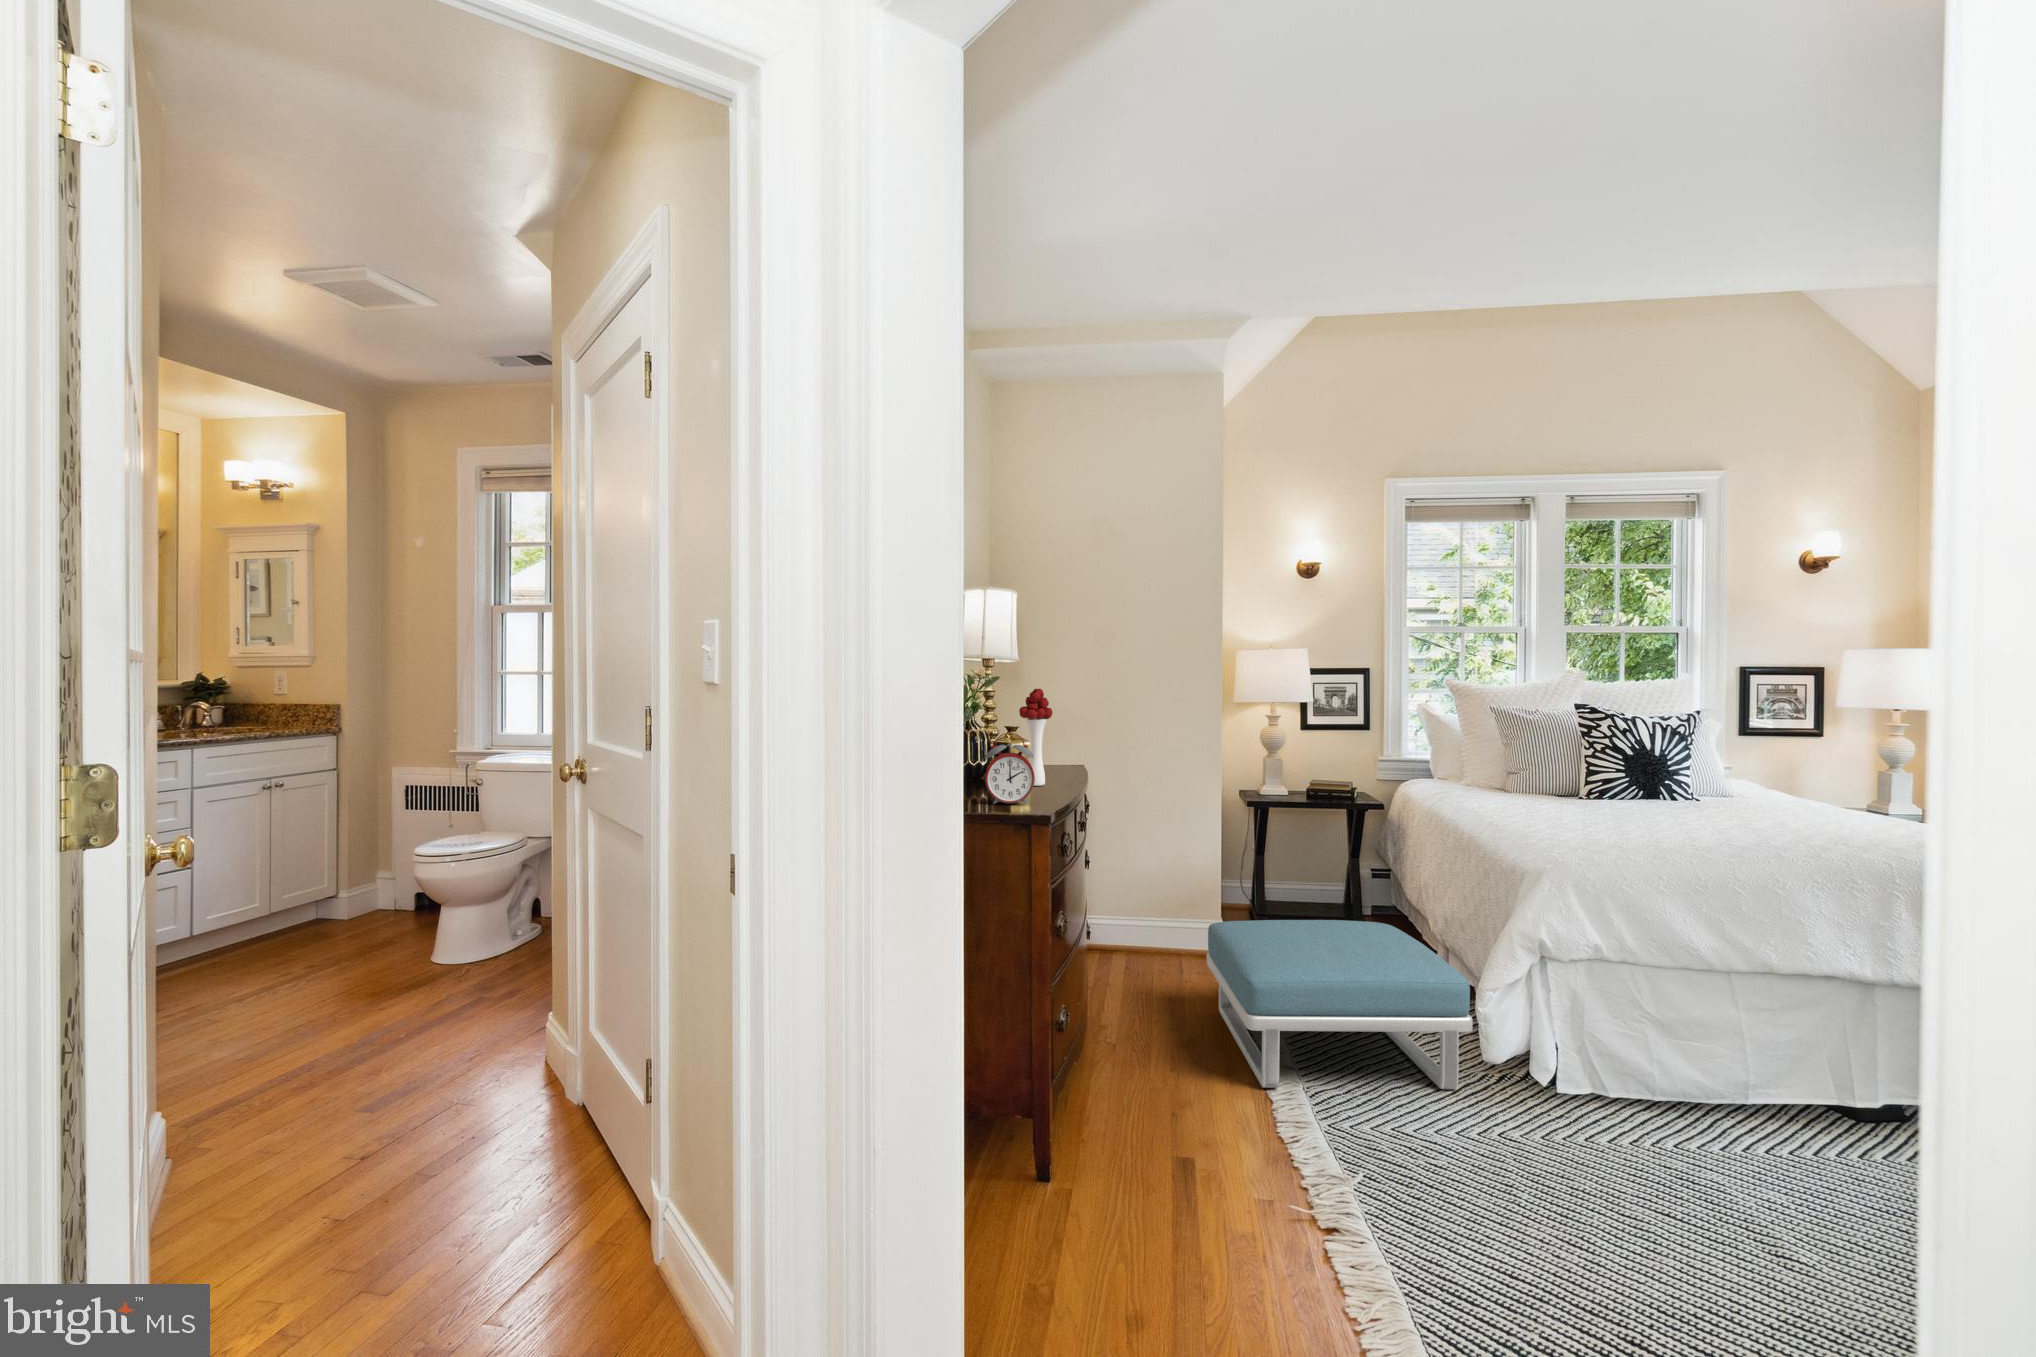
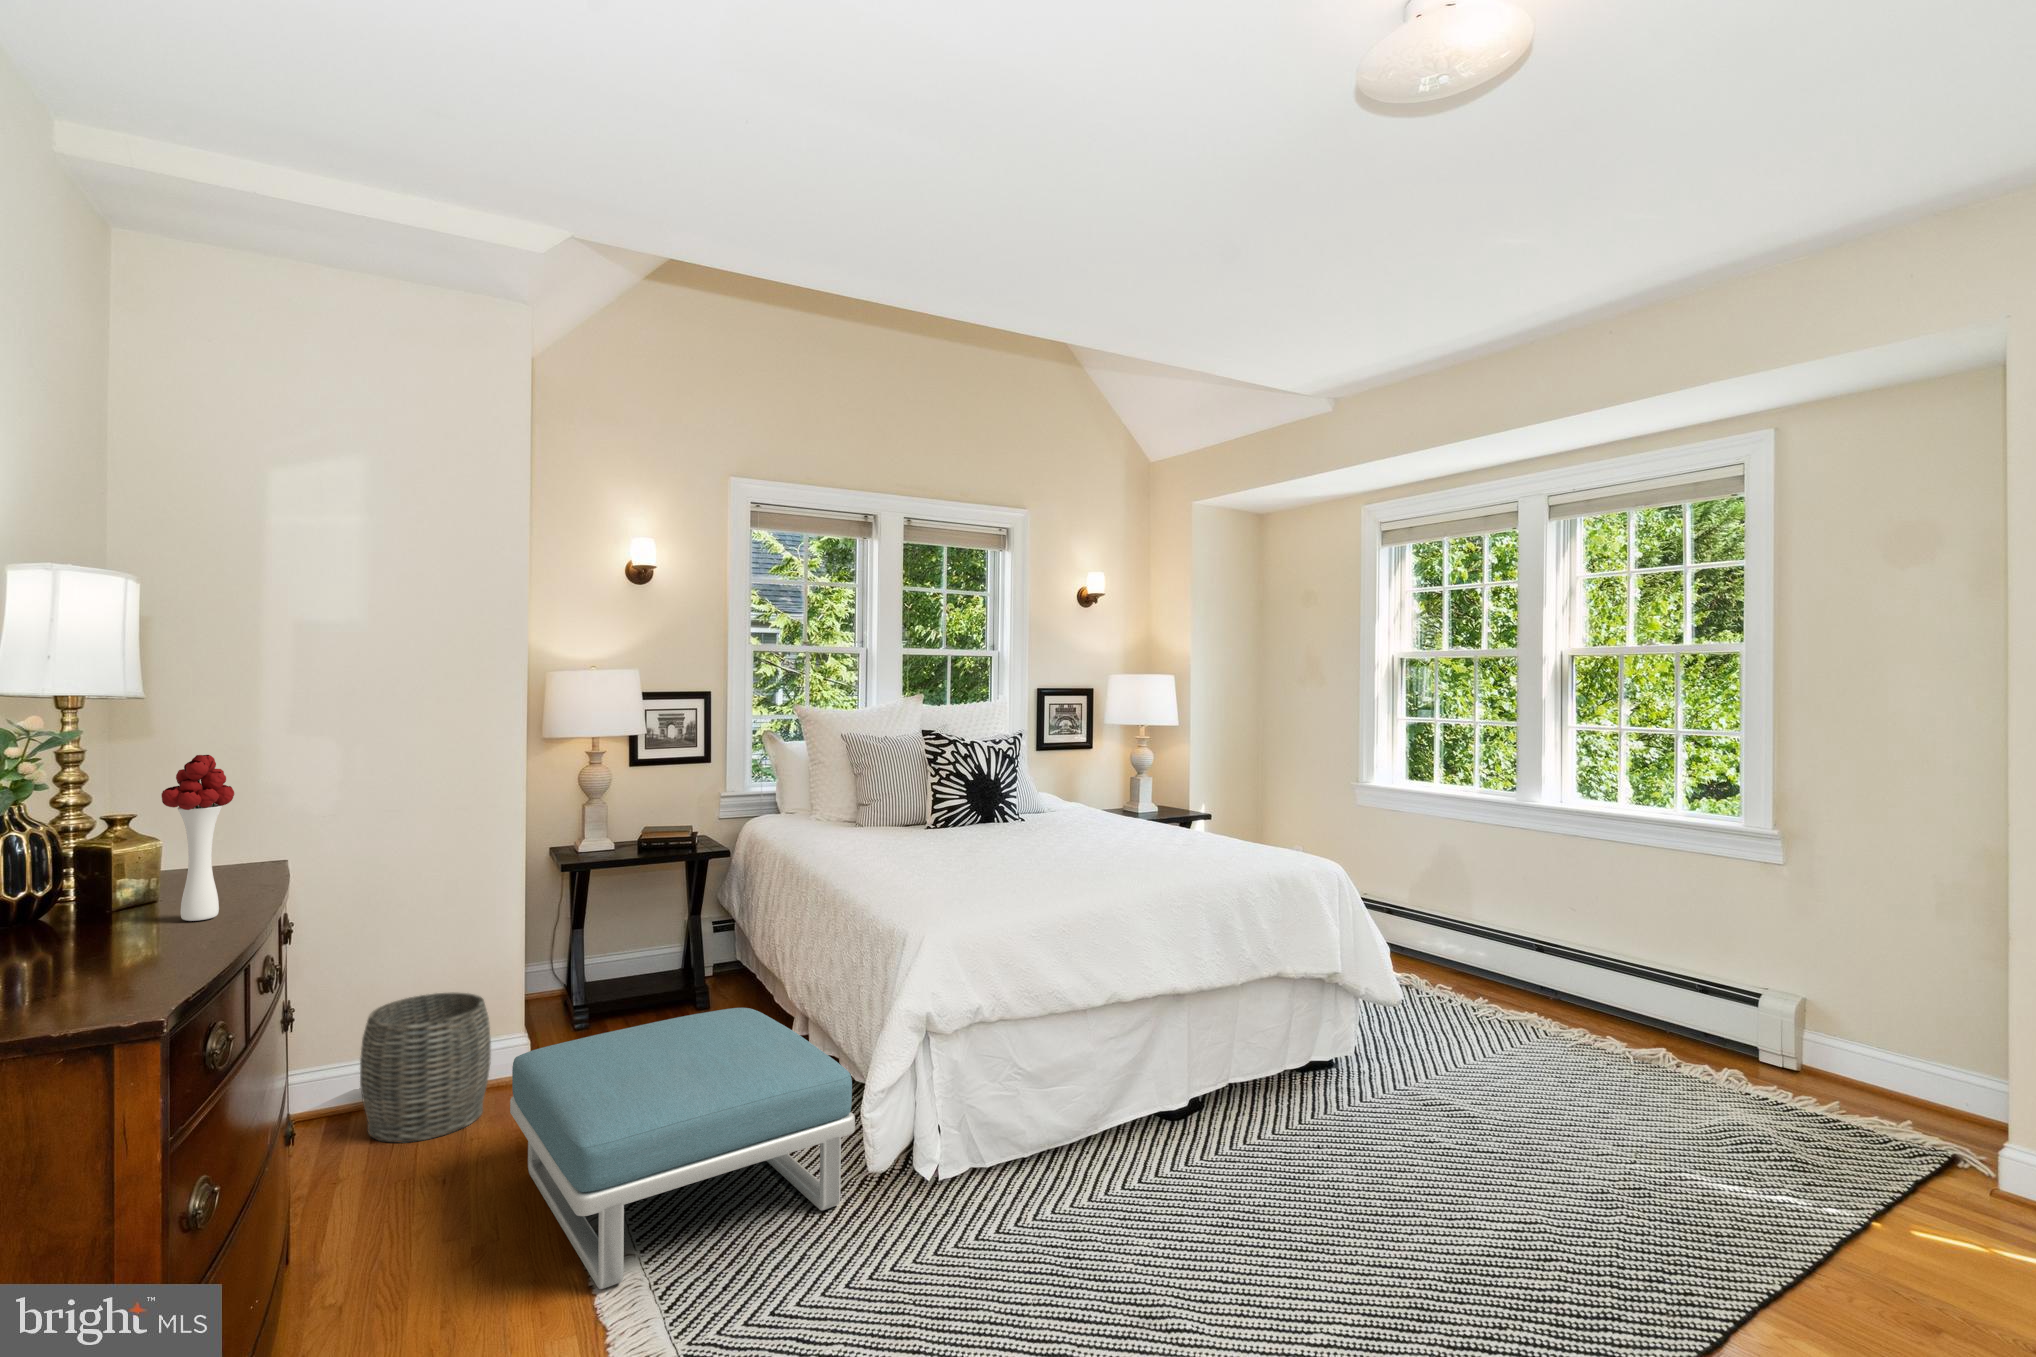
alarm clock: present [985,732,1035,804] -> none [67,848,187,985]
woven basket: none [1115,880,1195,978] -> present [360,993,491,1142]

